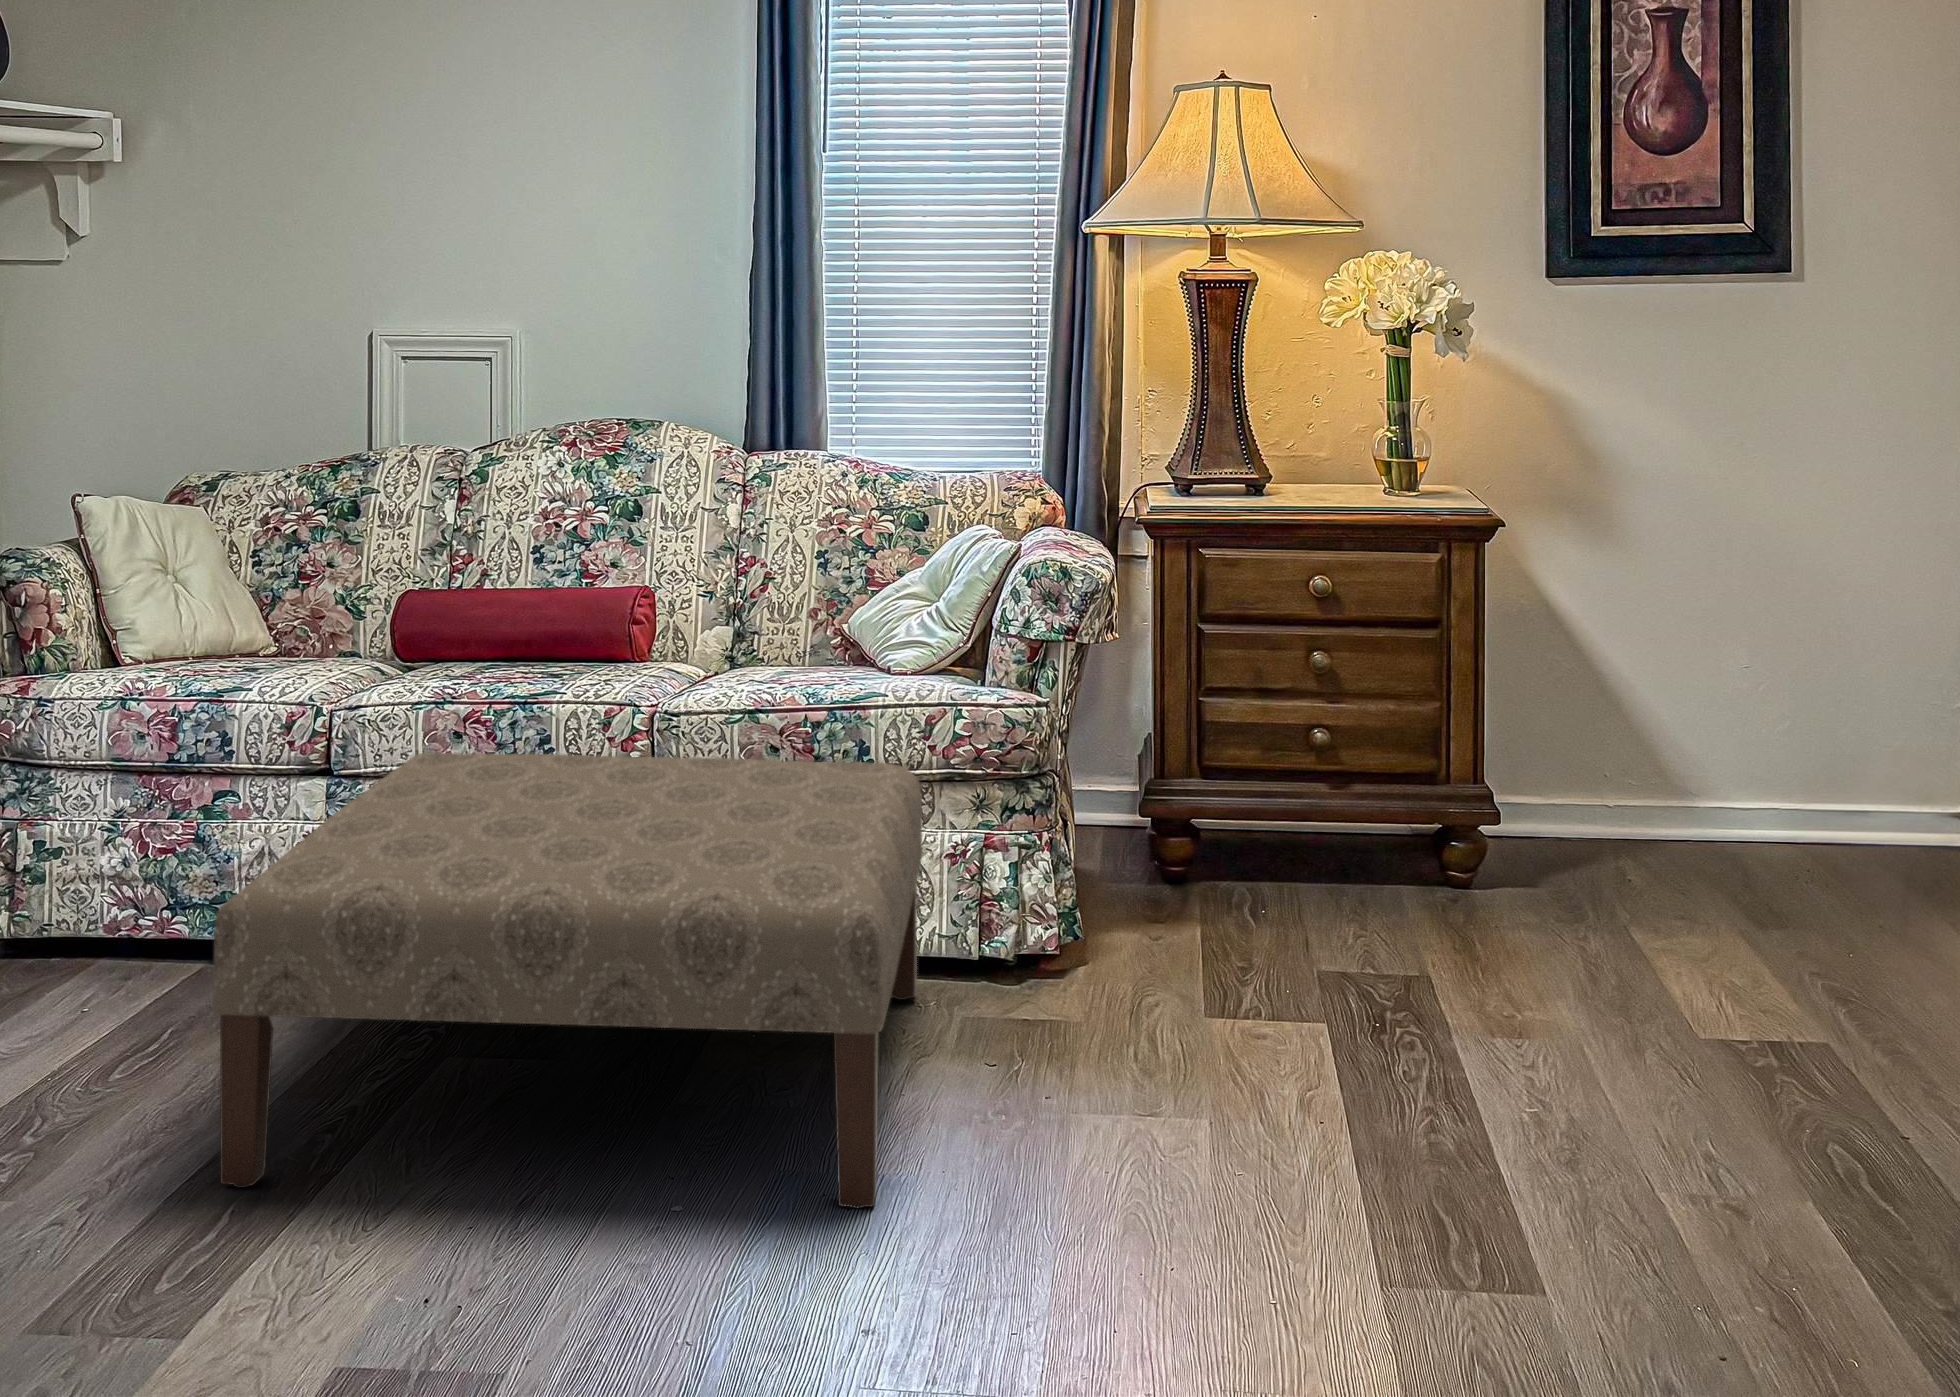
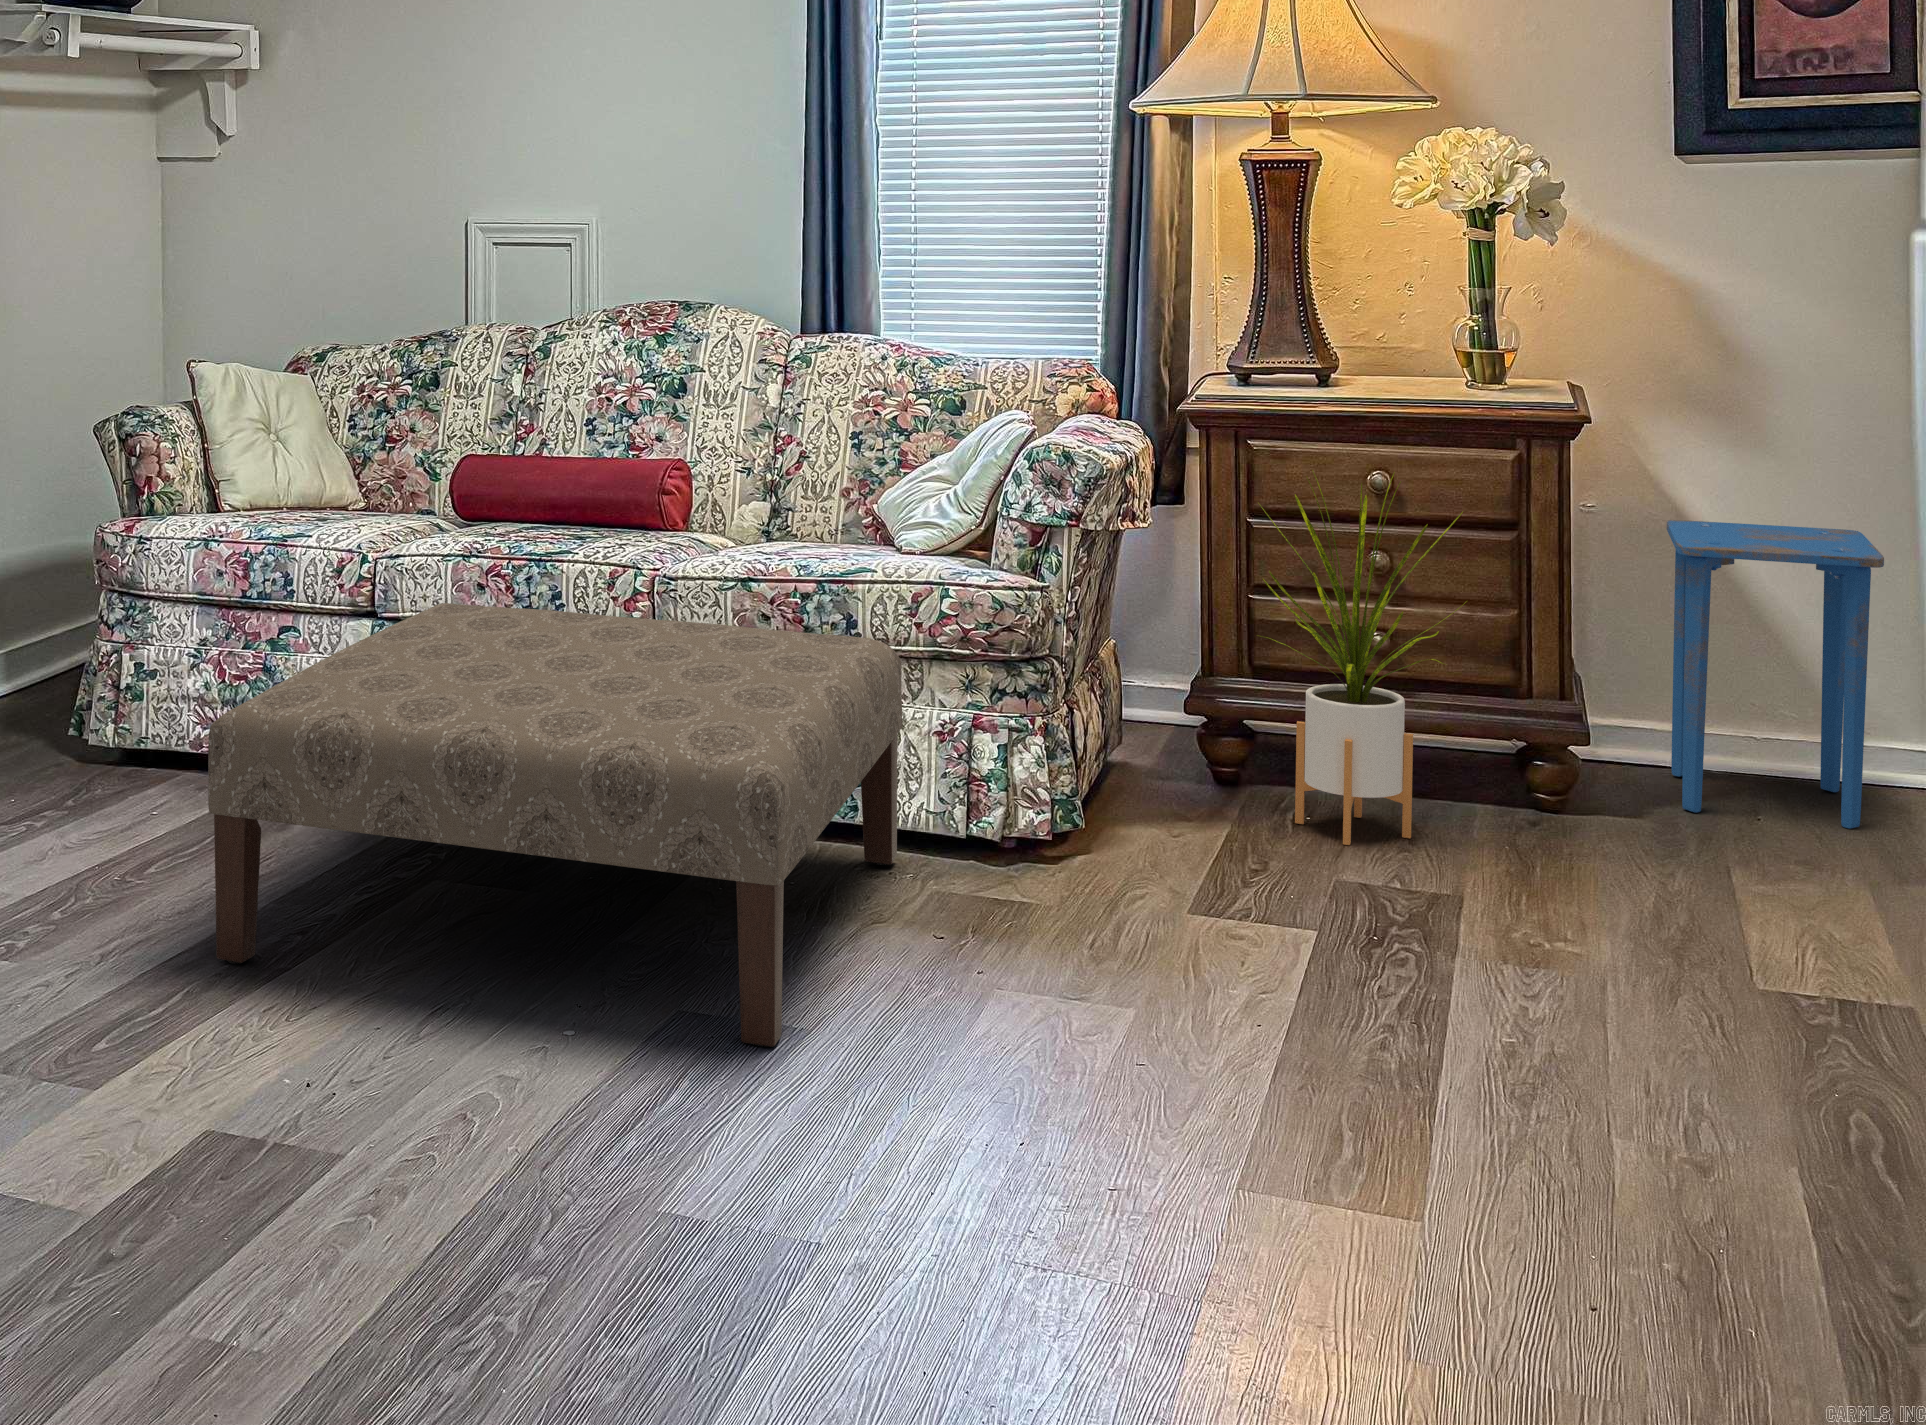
house plant: none [1230,573,1419,937] -> present [1258,472,1465,845]
side table: none [1549,609,1736,883] -> present [1667,520,1884,829]

